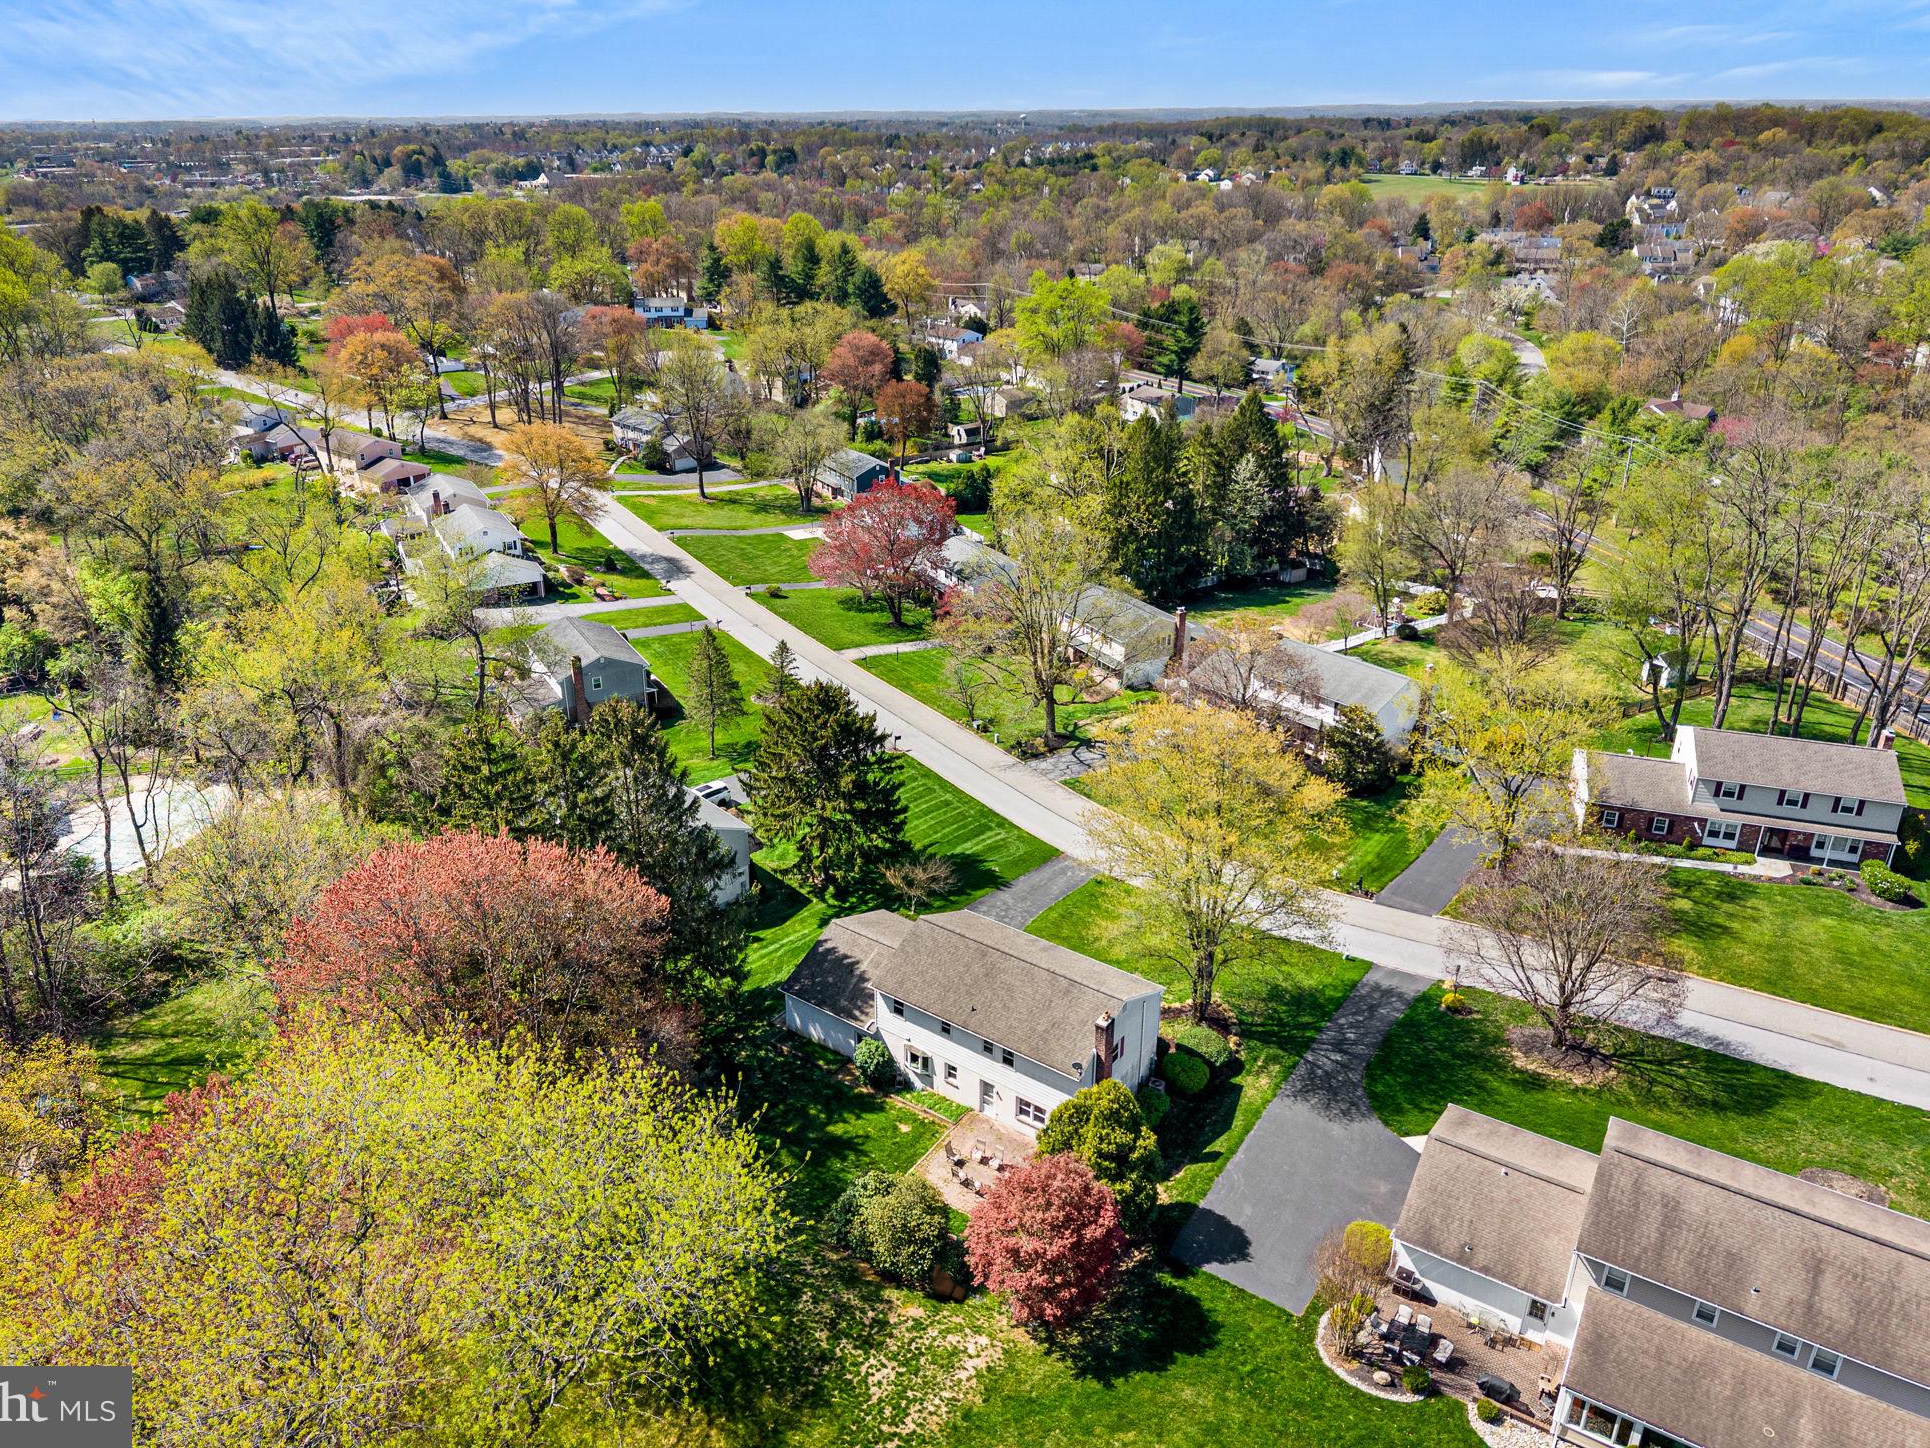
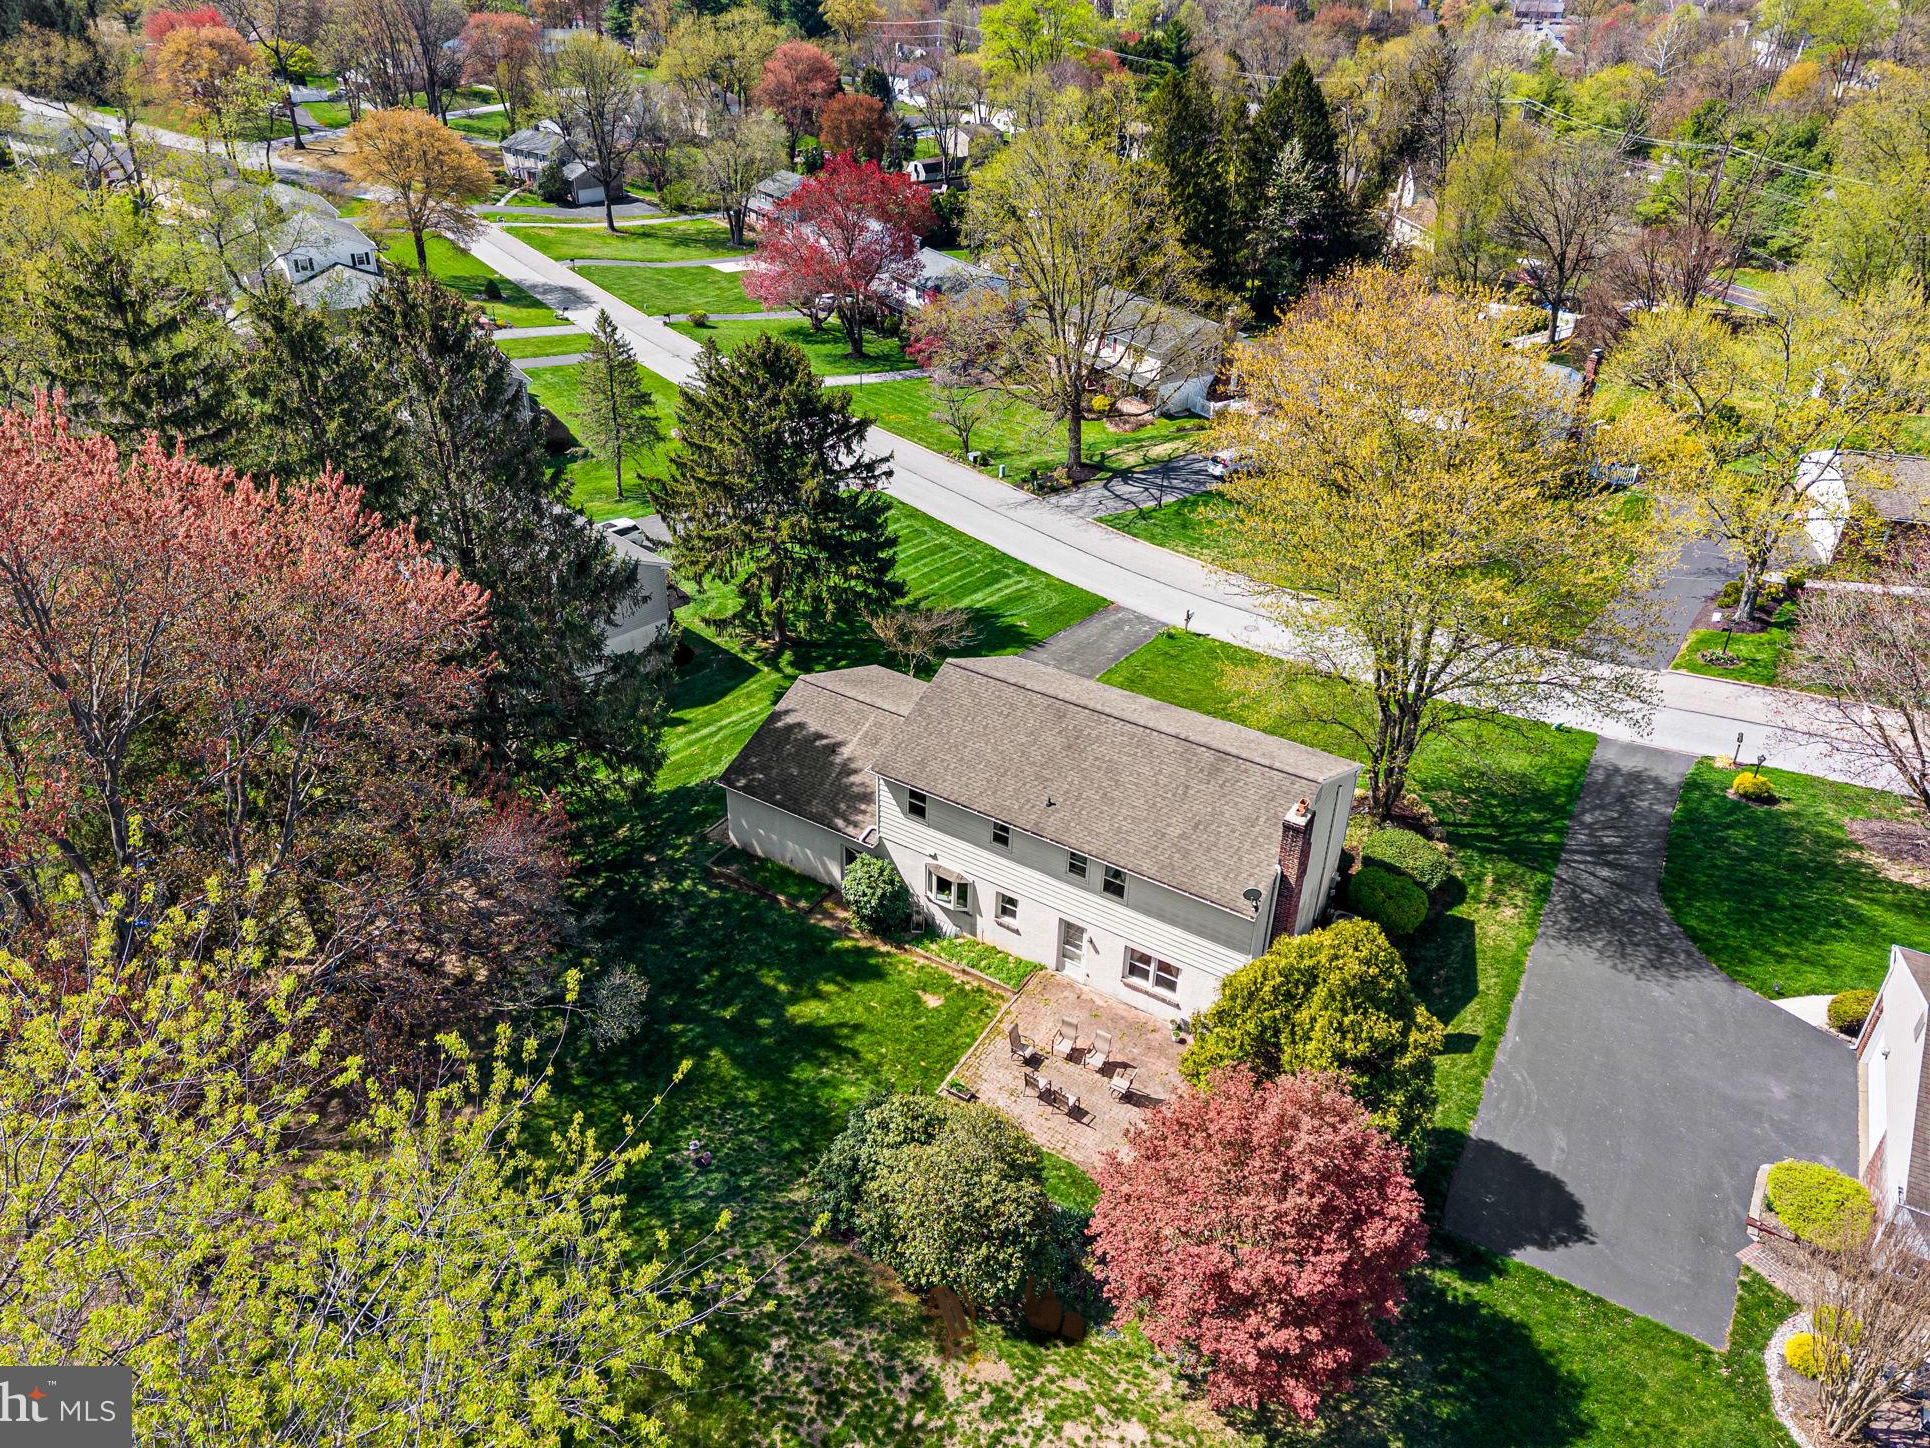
bench: none [886,1262,909,1307] -> present [928,1280,977,1359]

